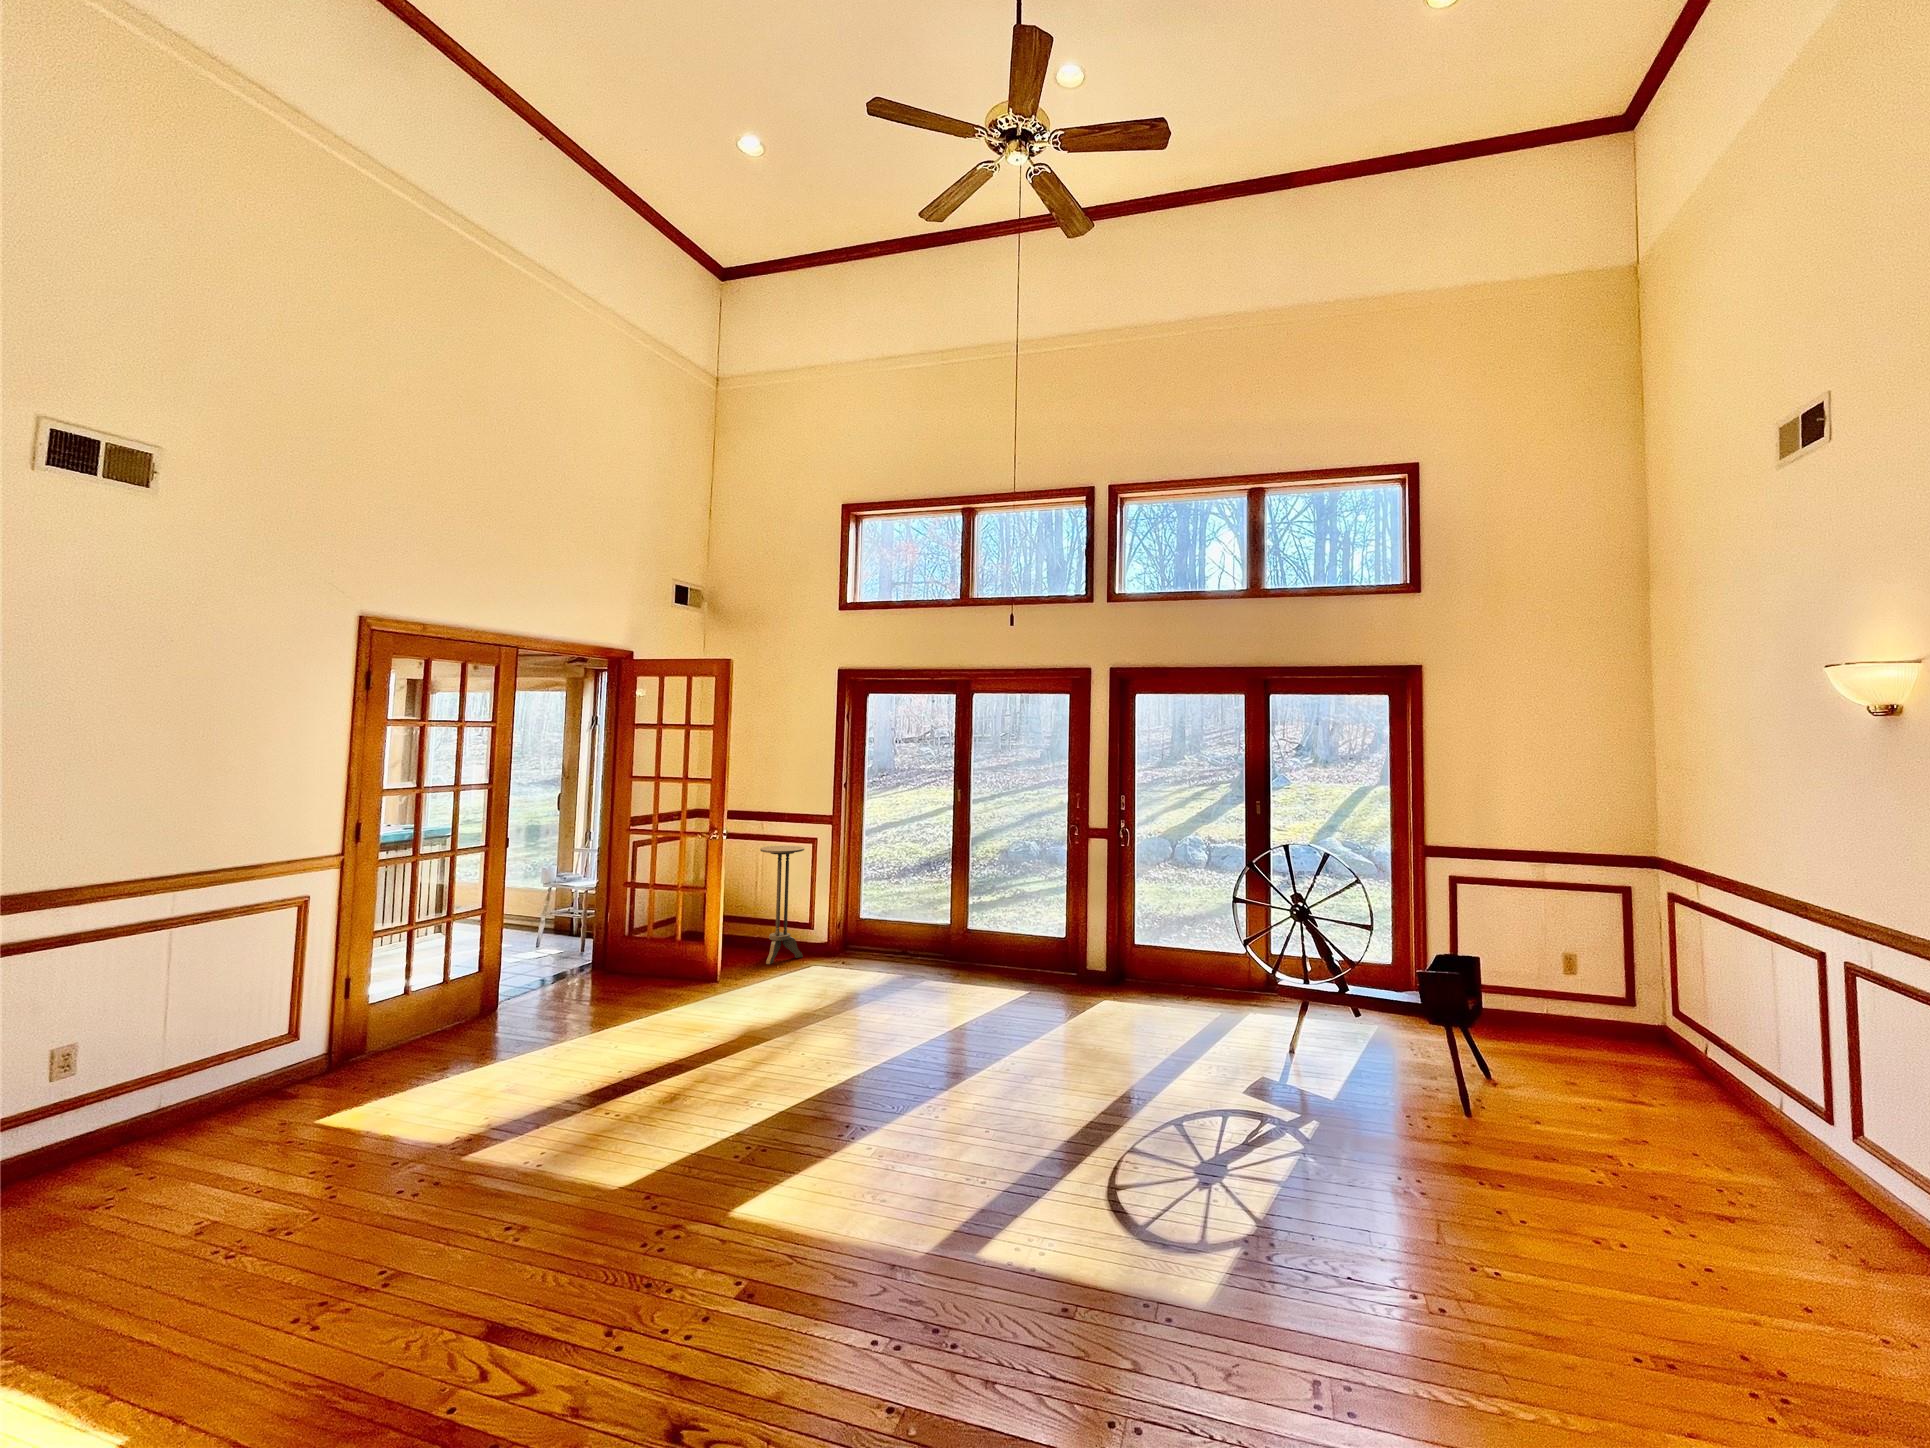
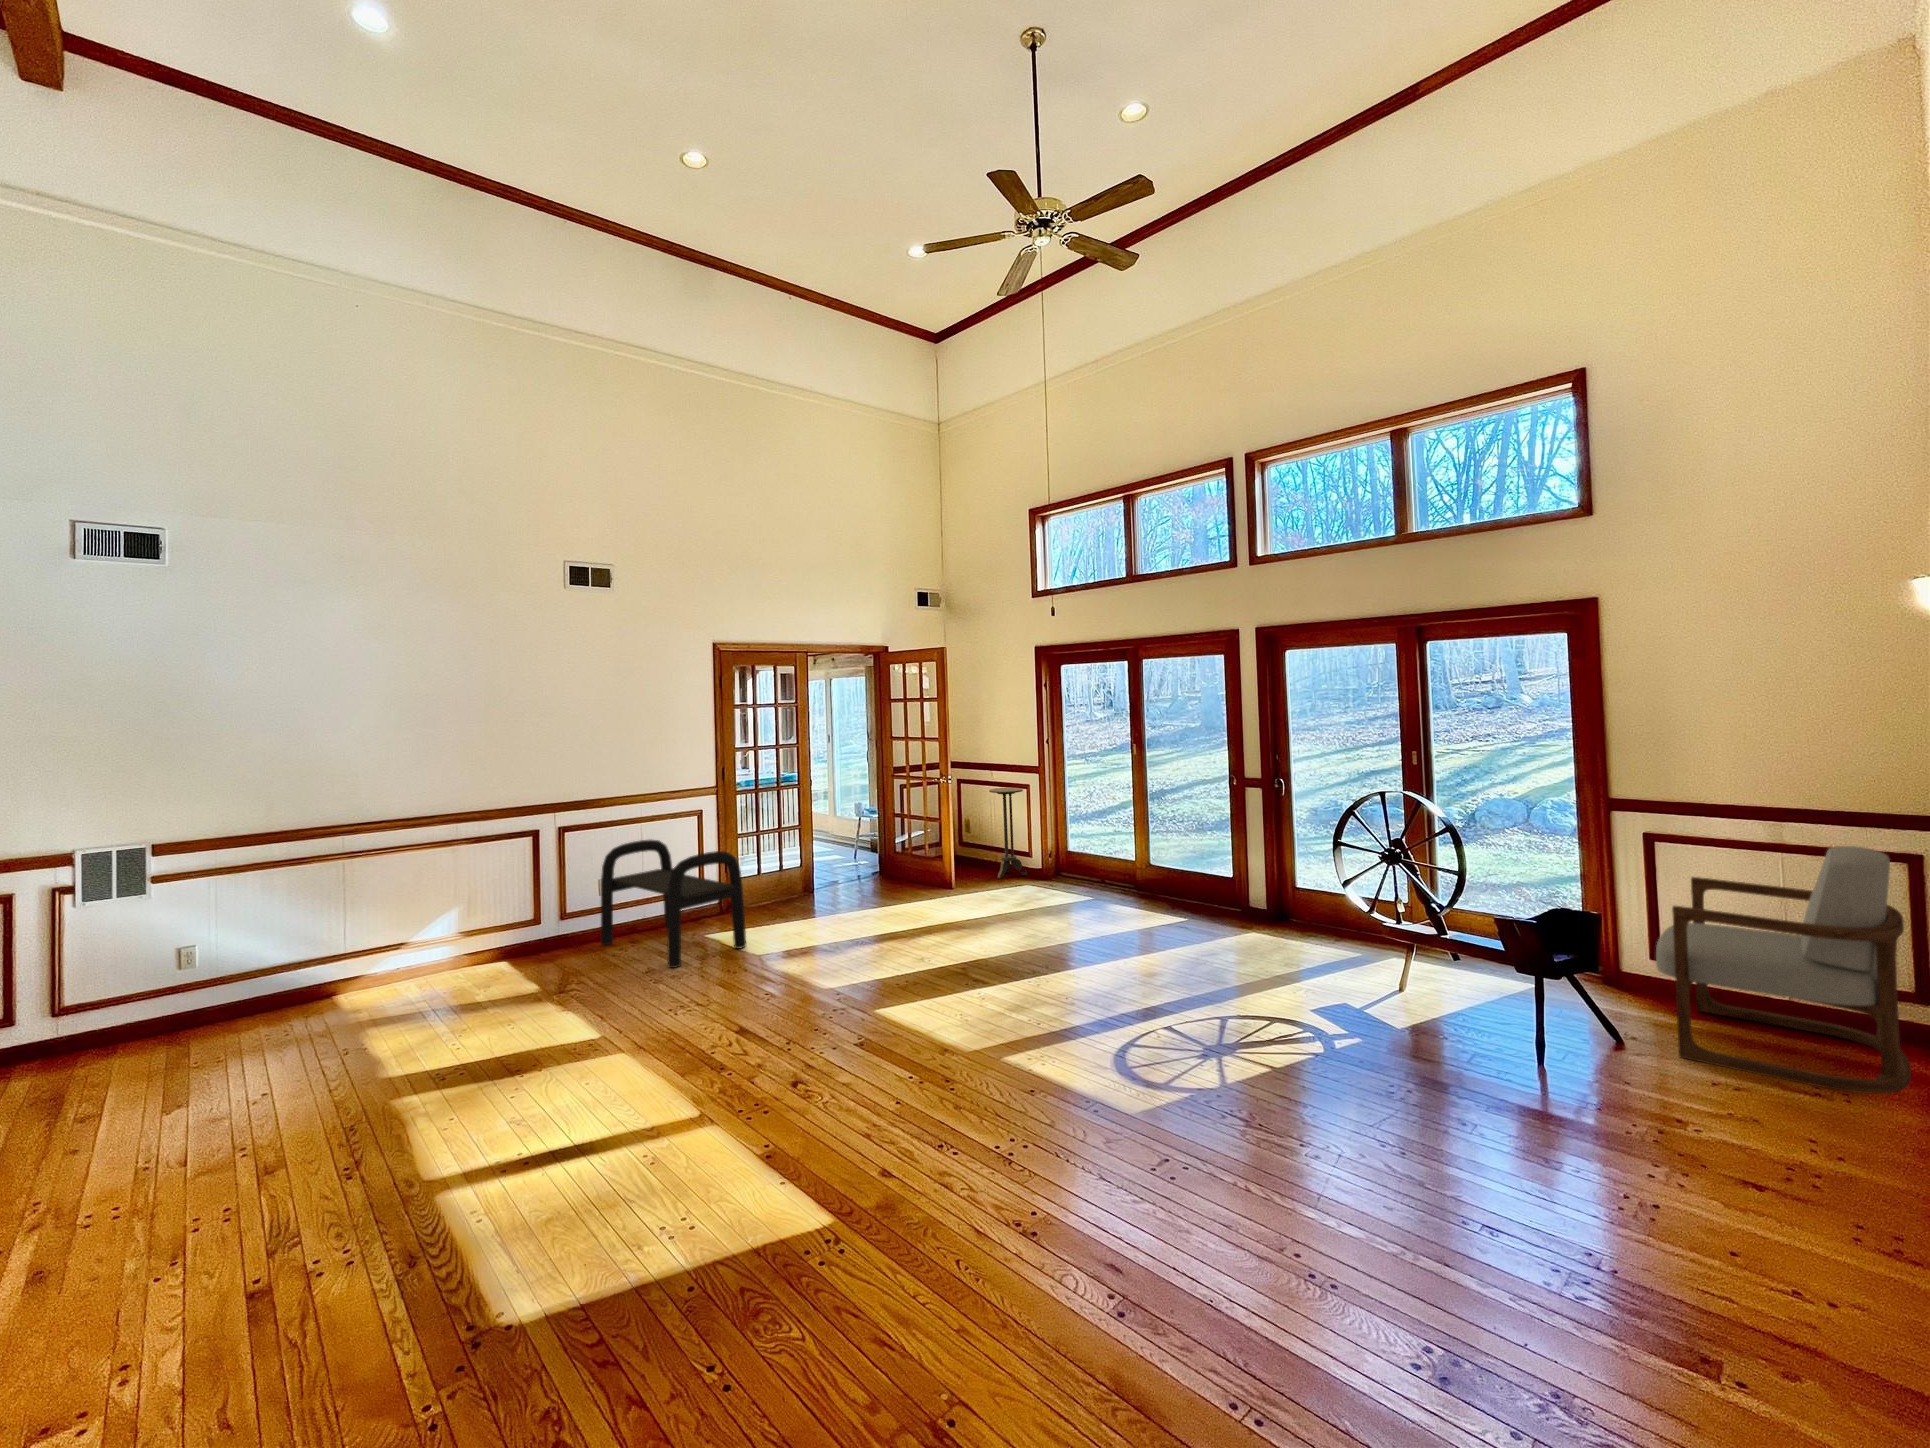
armchair: none [1528,893,1739,1122] -> present [1656,846,1911,1094]
bench: none [66,954,420,1202] -> present [601,840,746,968]

